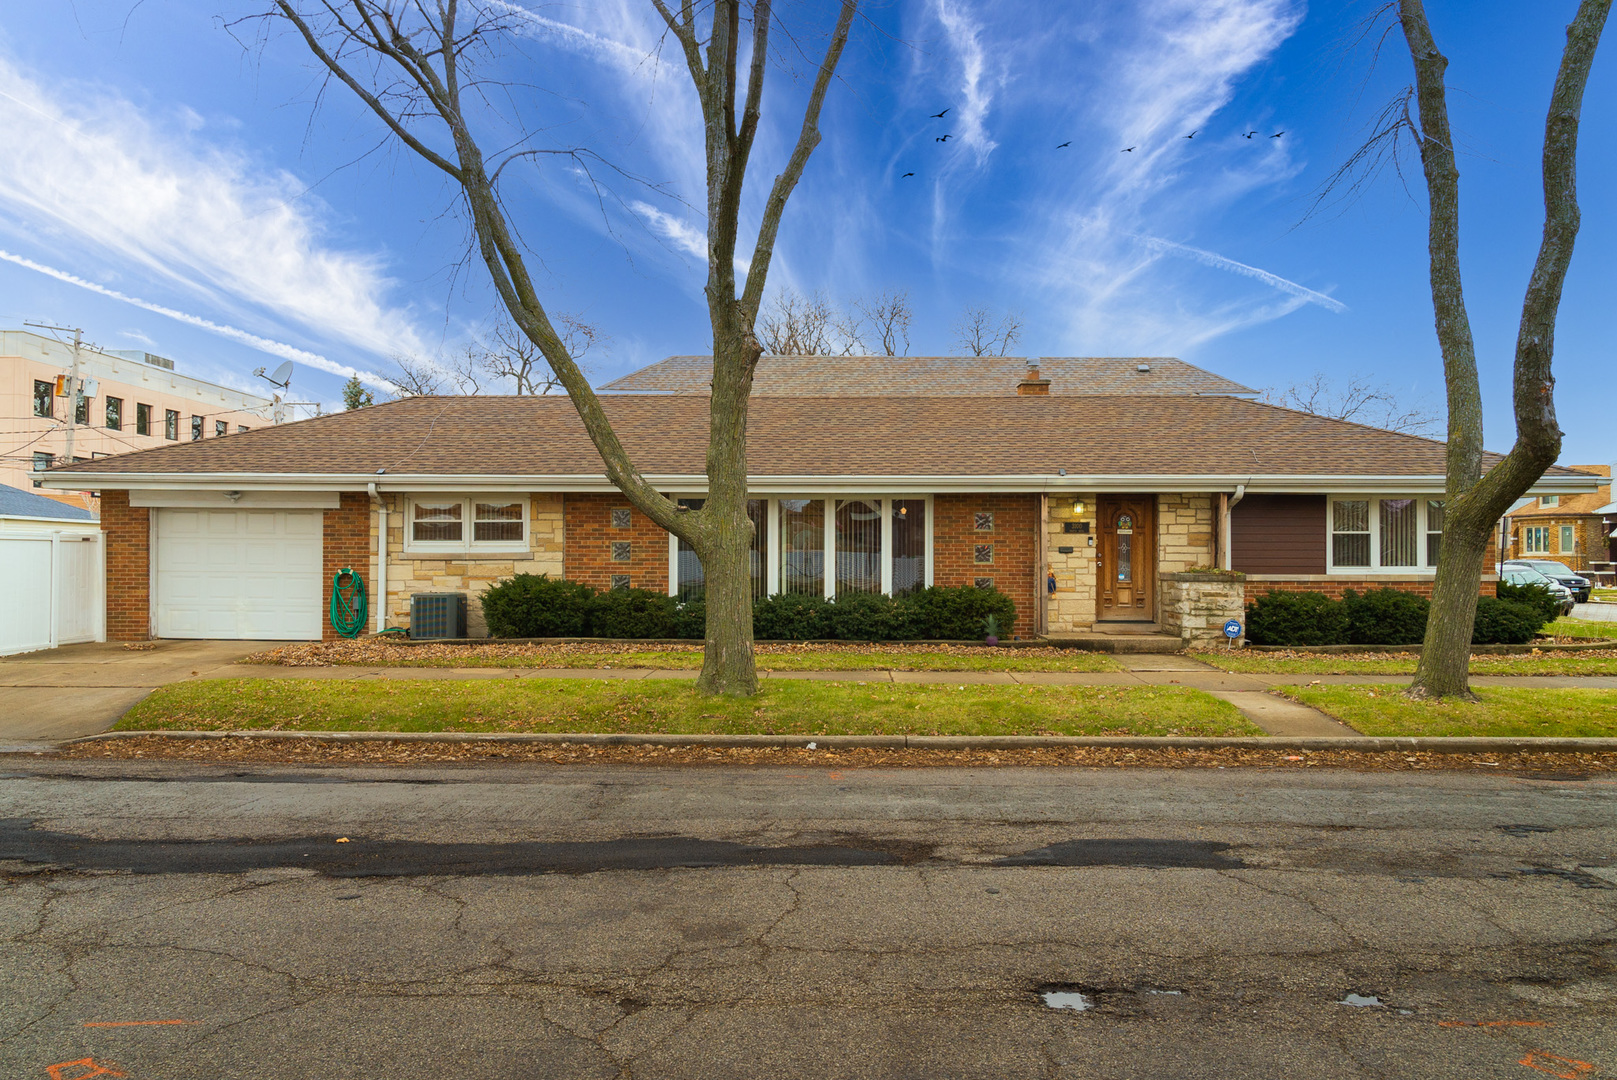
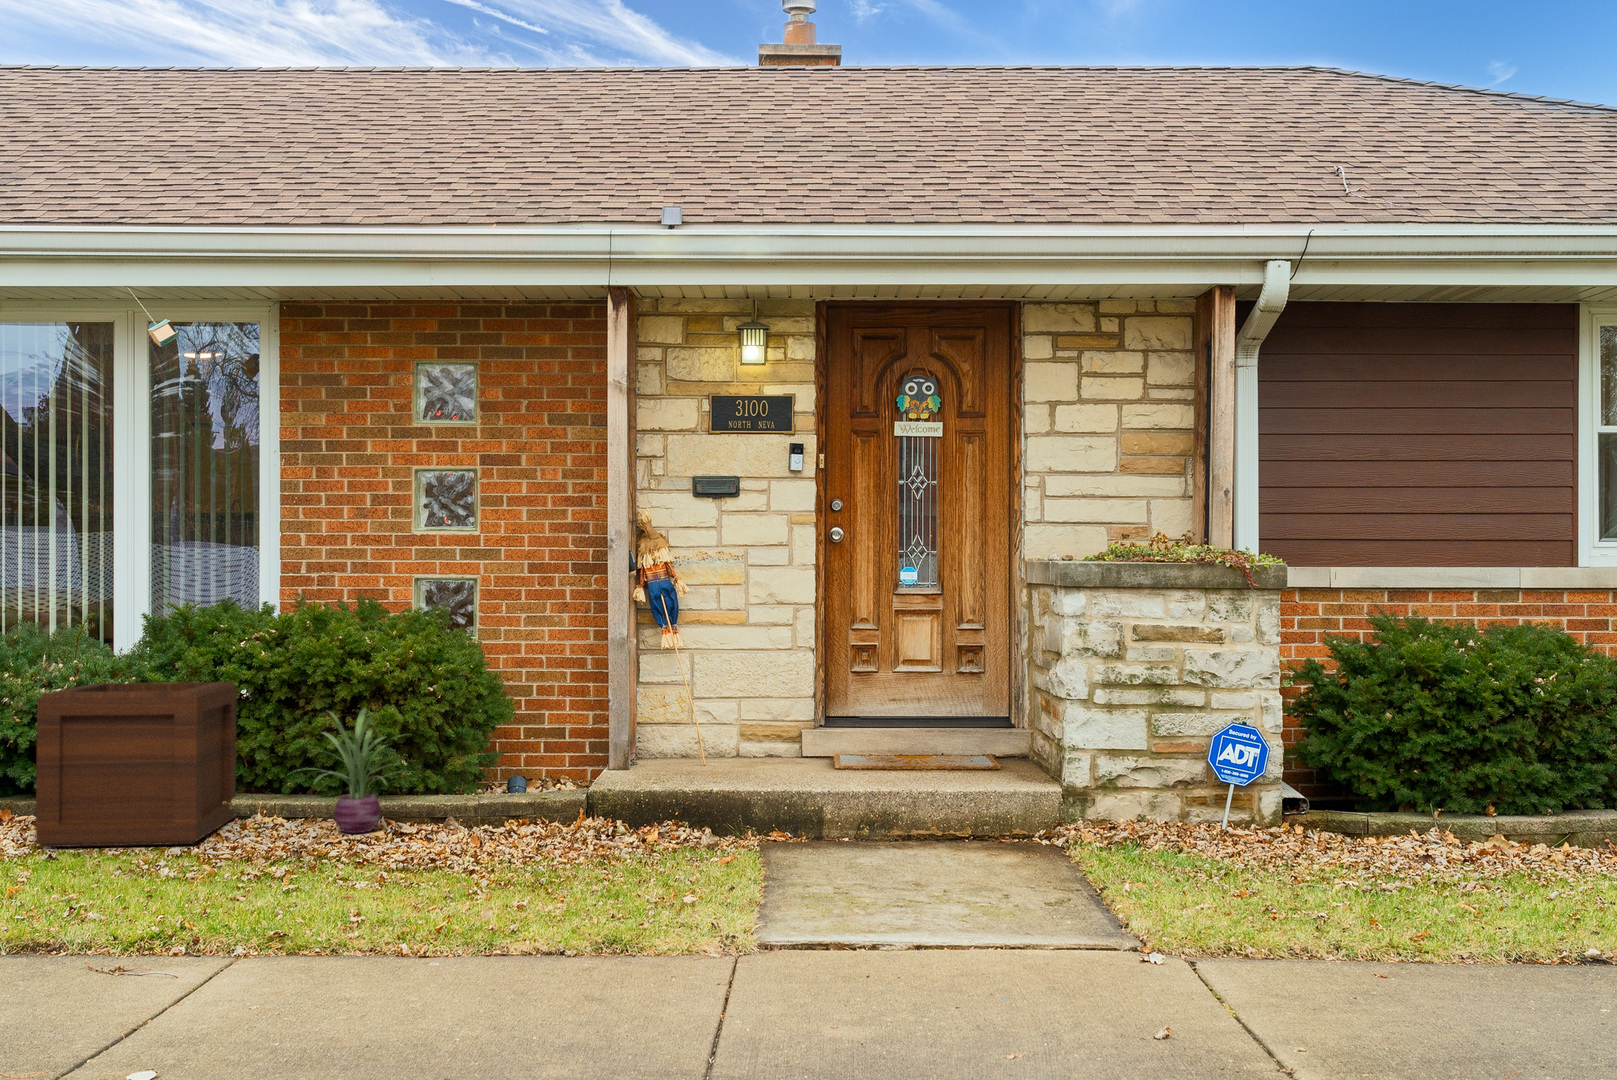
wooden crate: none [916,606,959,647] -> present [36,682,237,847]

